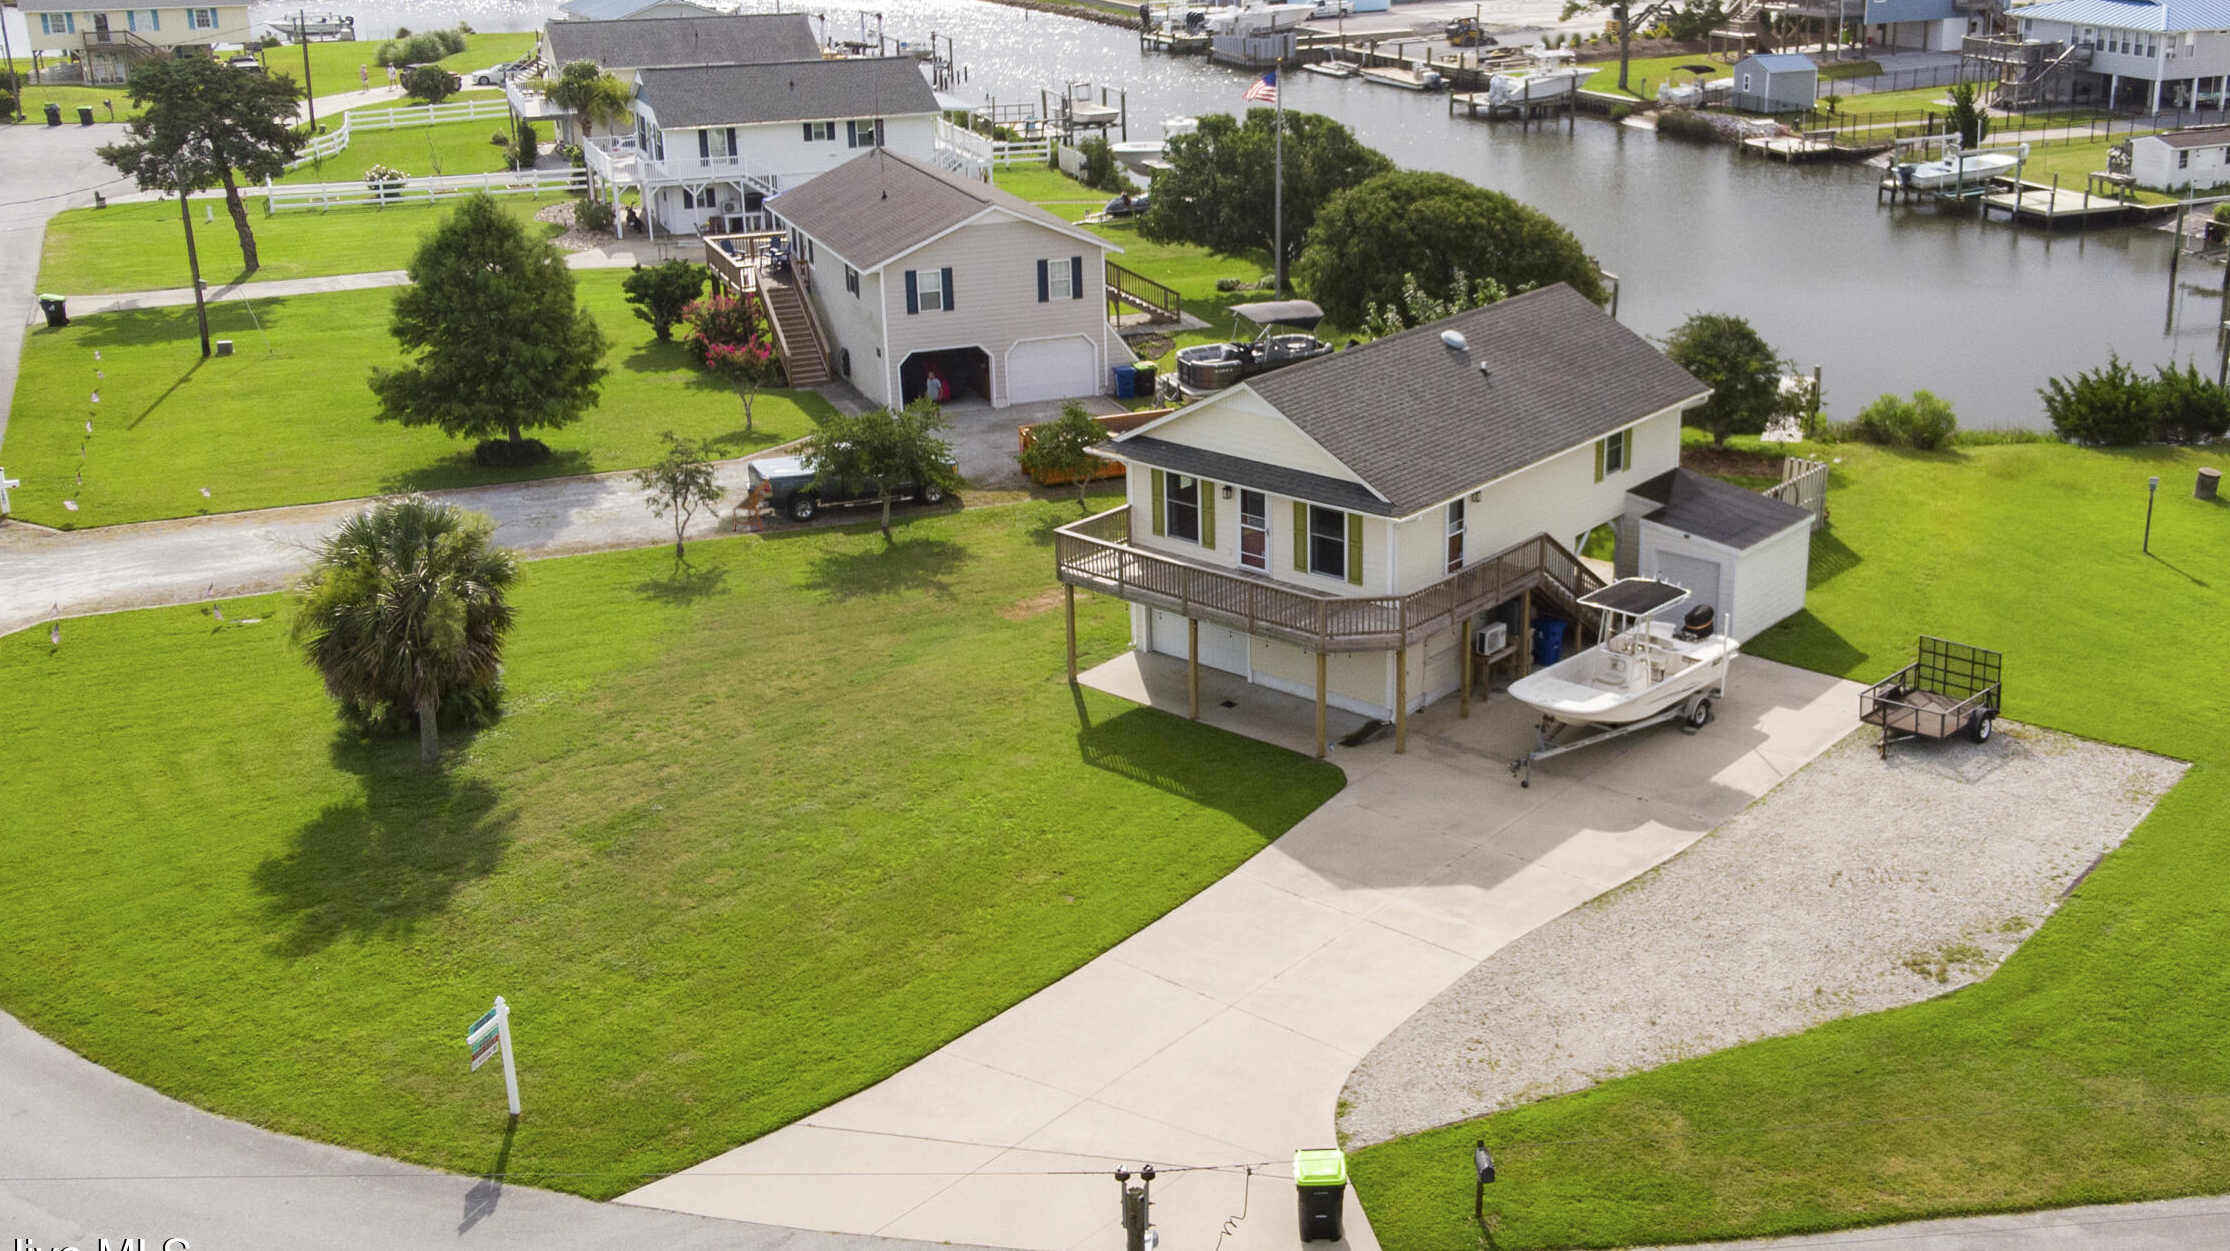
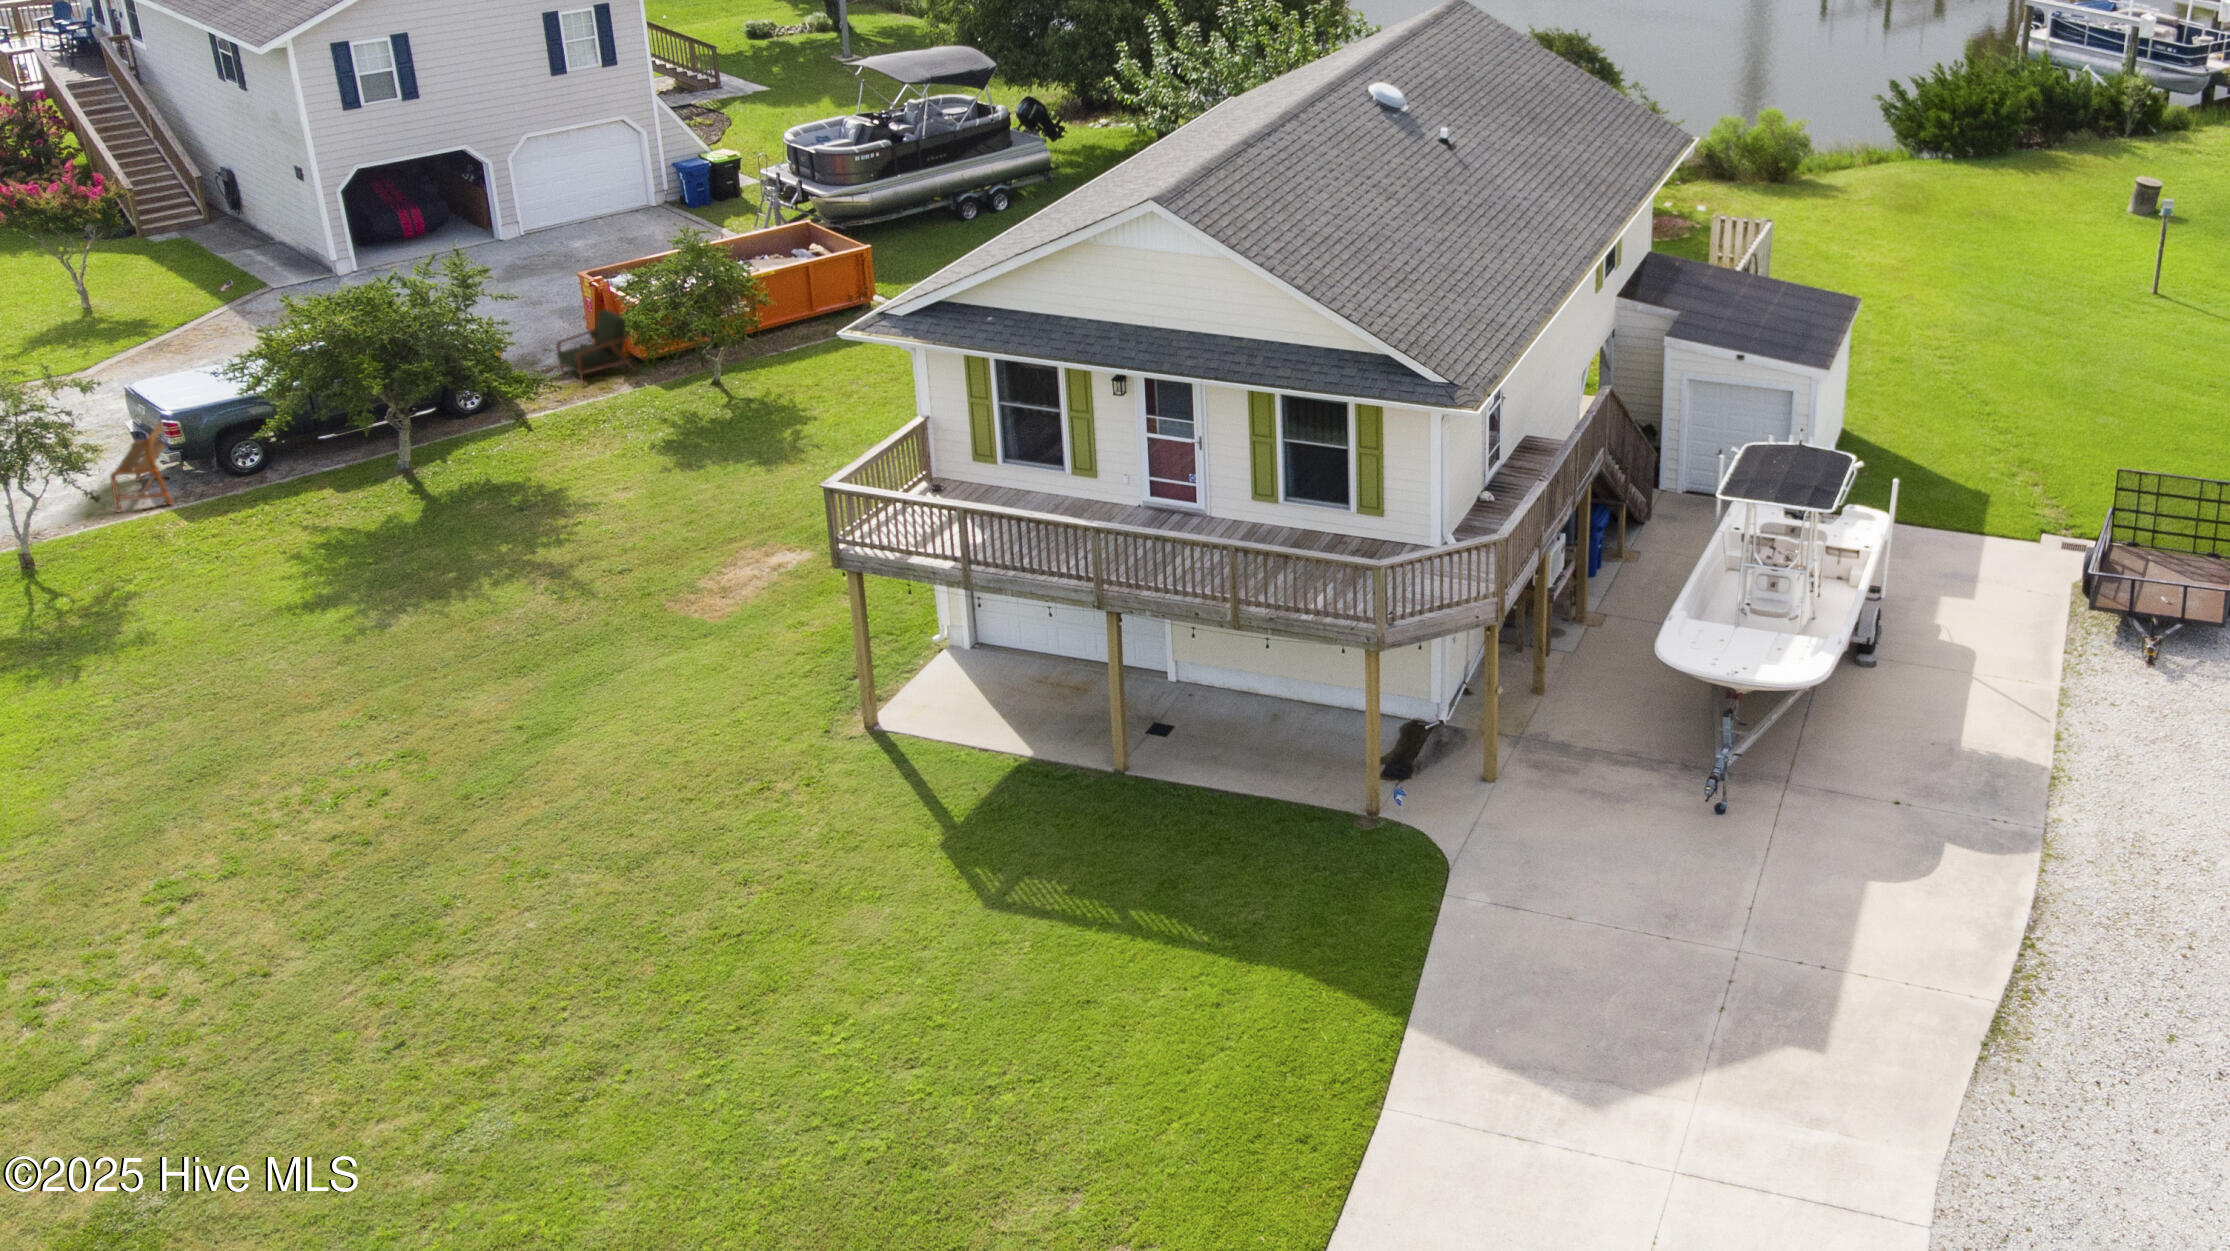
chair: none [989,449,1035,496] -> present [556,310,633,387]

